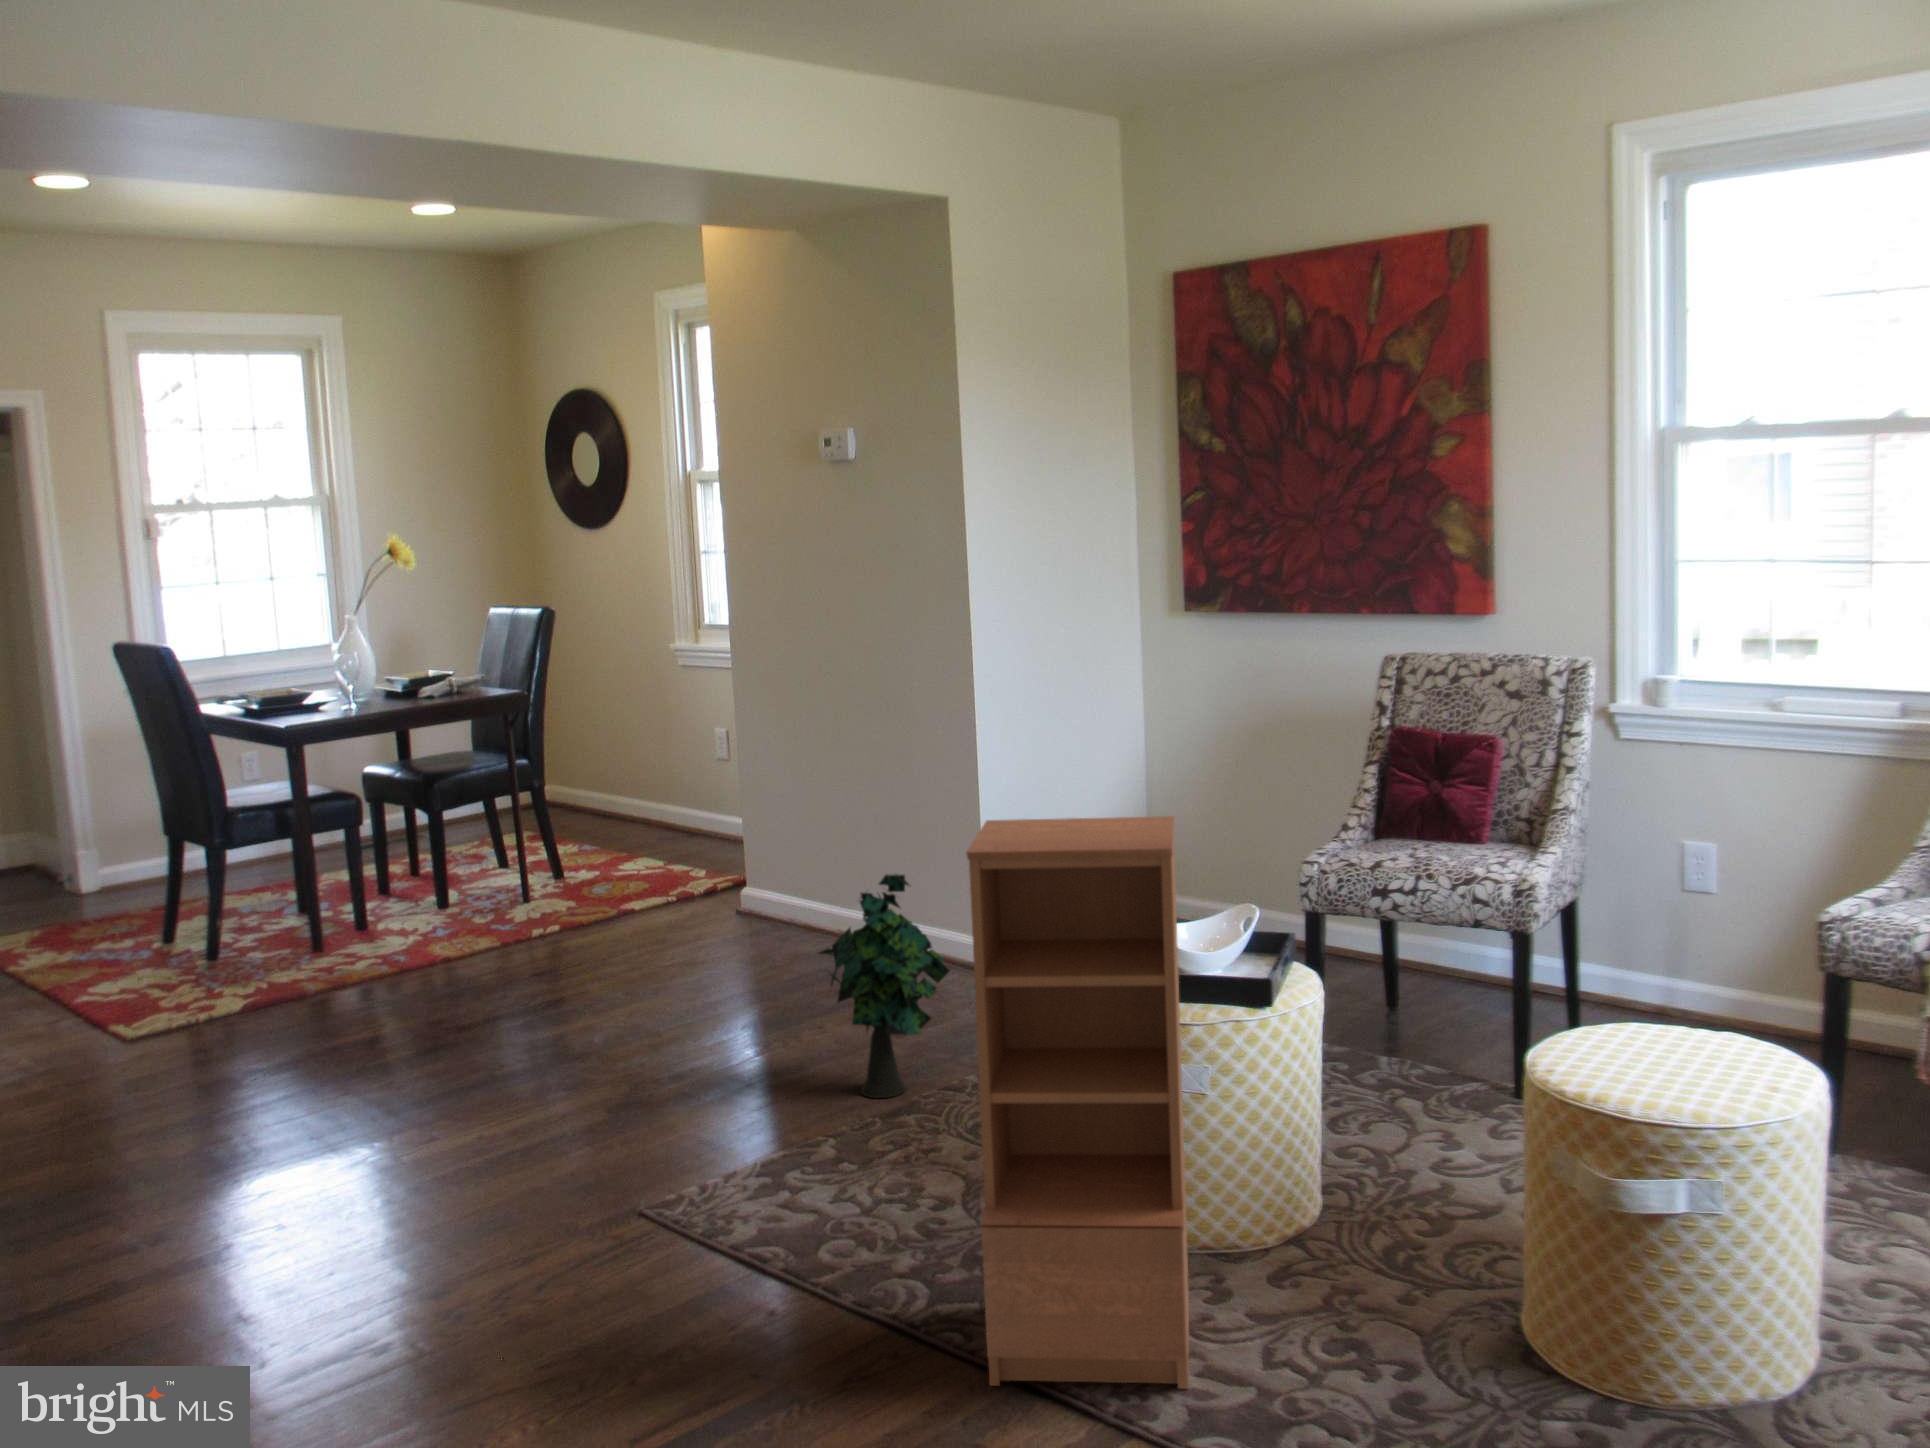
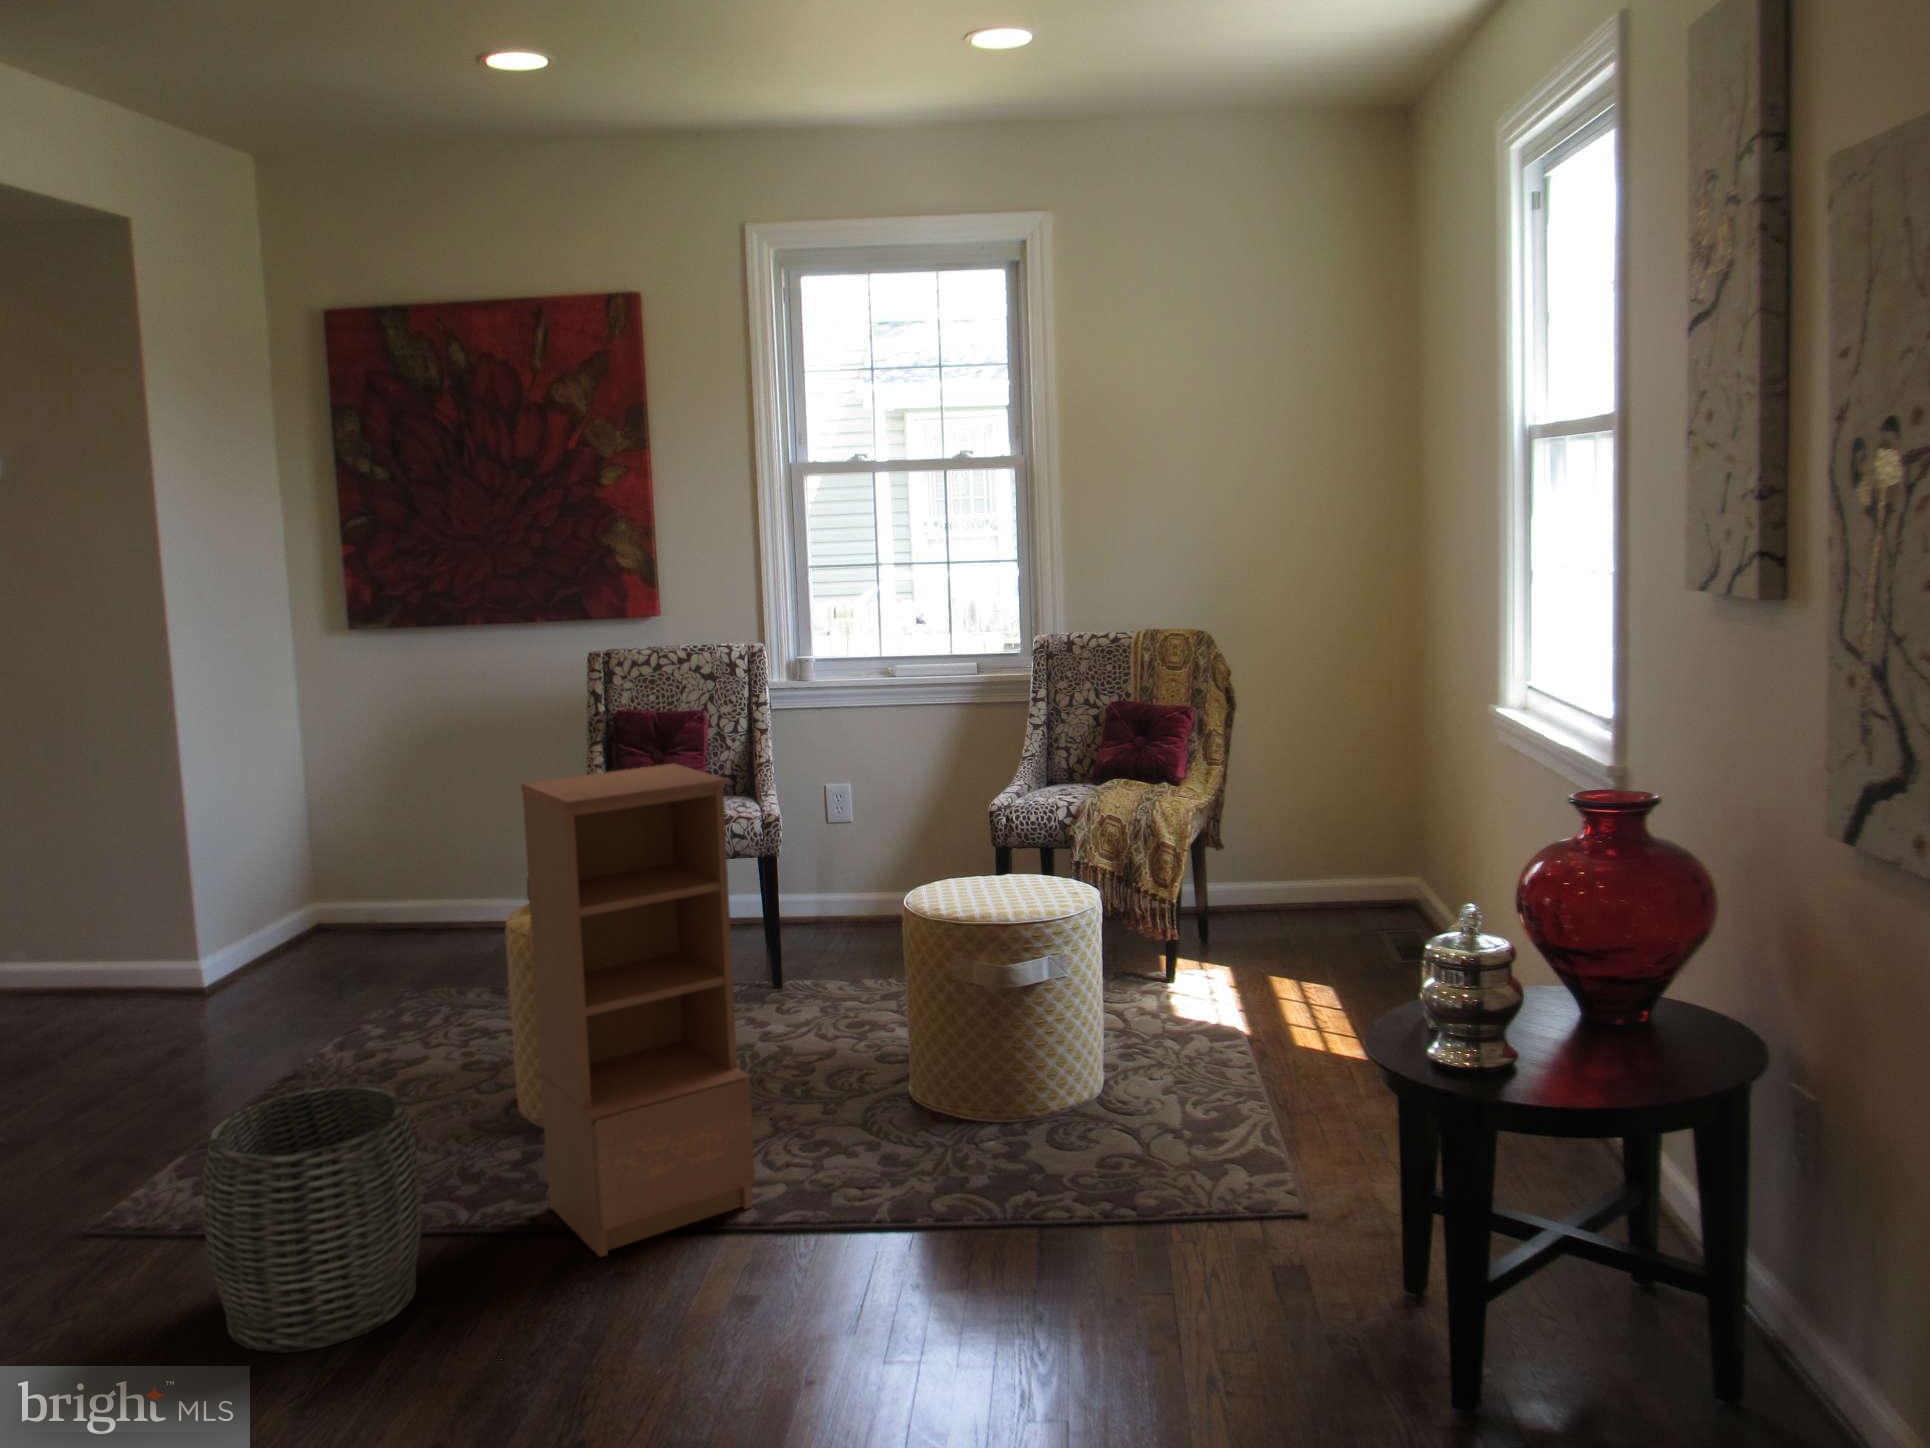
decorative plant: present [819,873,950,1098] -> none [130,883,286,1114]
woven basket: none [636,1108,841,1380] -> present [203,1086,422,1352]

